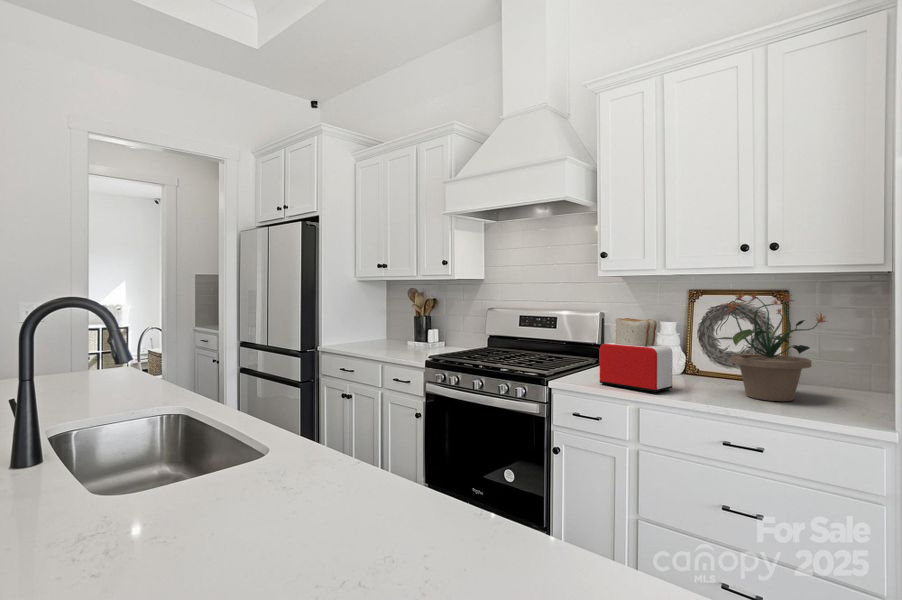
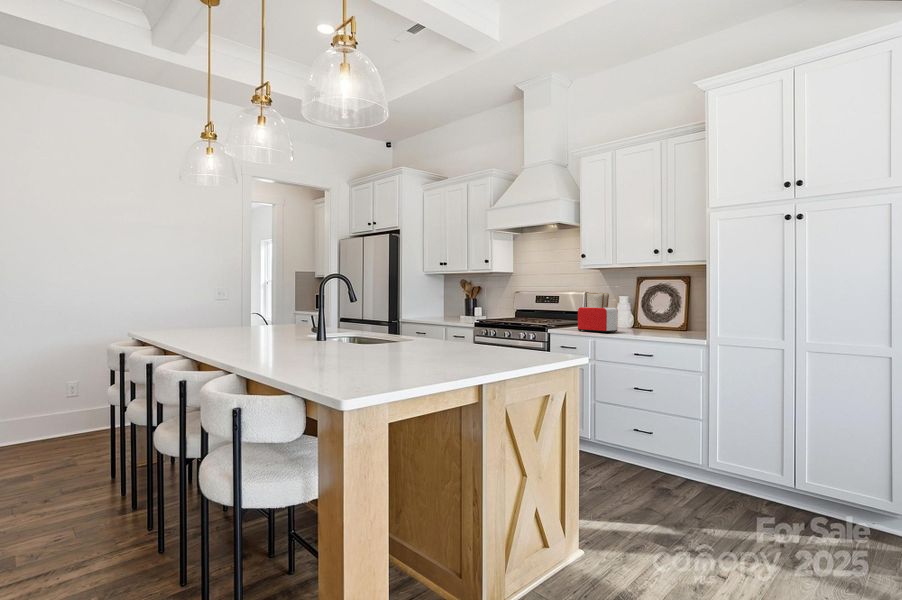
potted plant: present [714,291,827,401] -> none [639,276,697,335]

